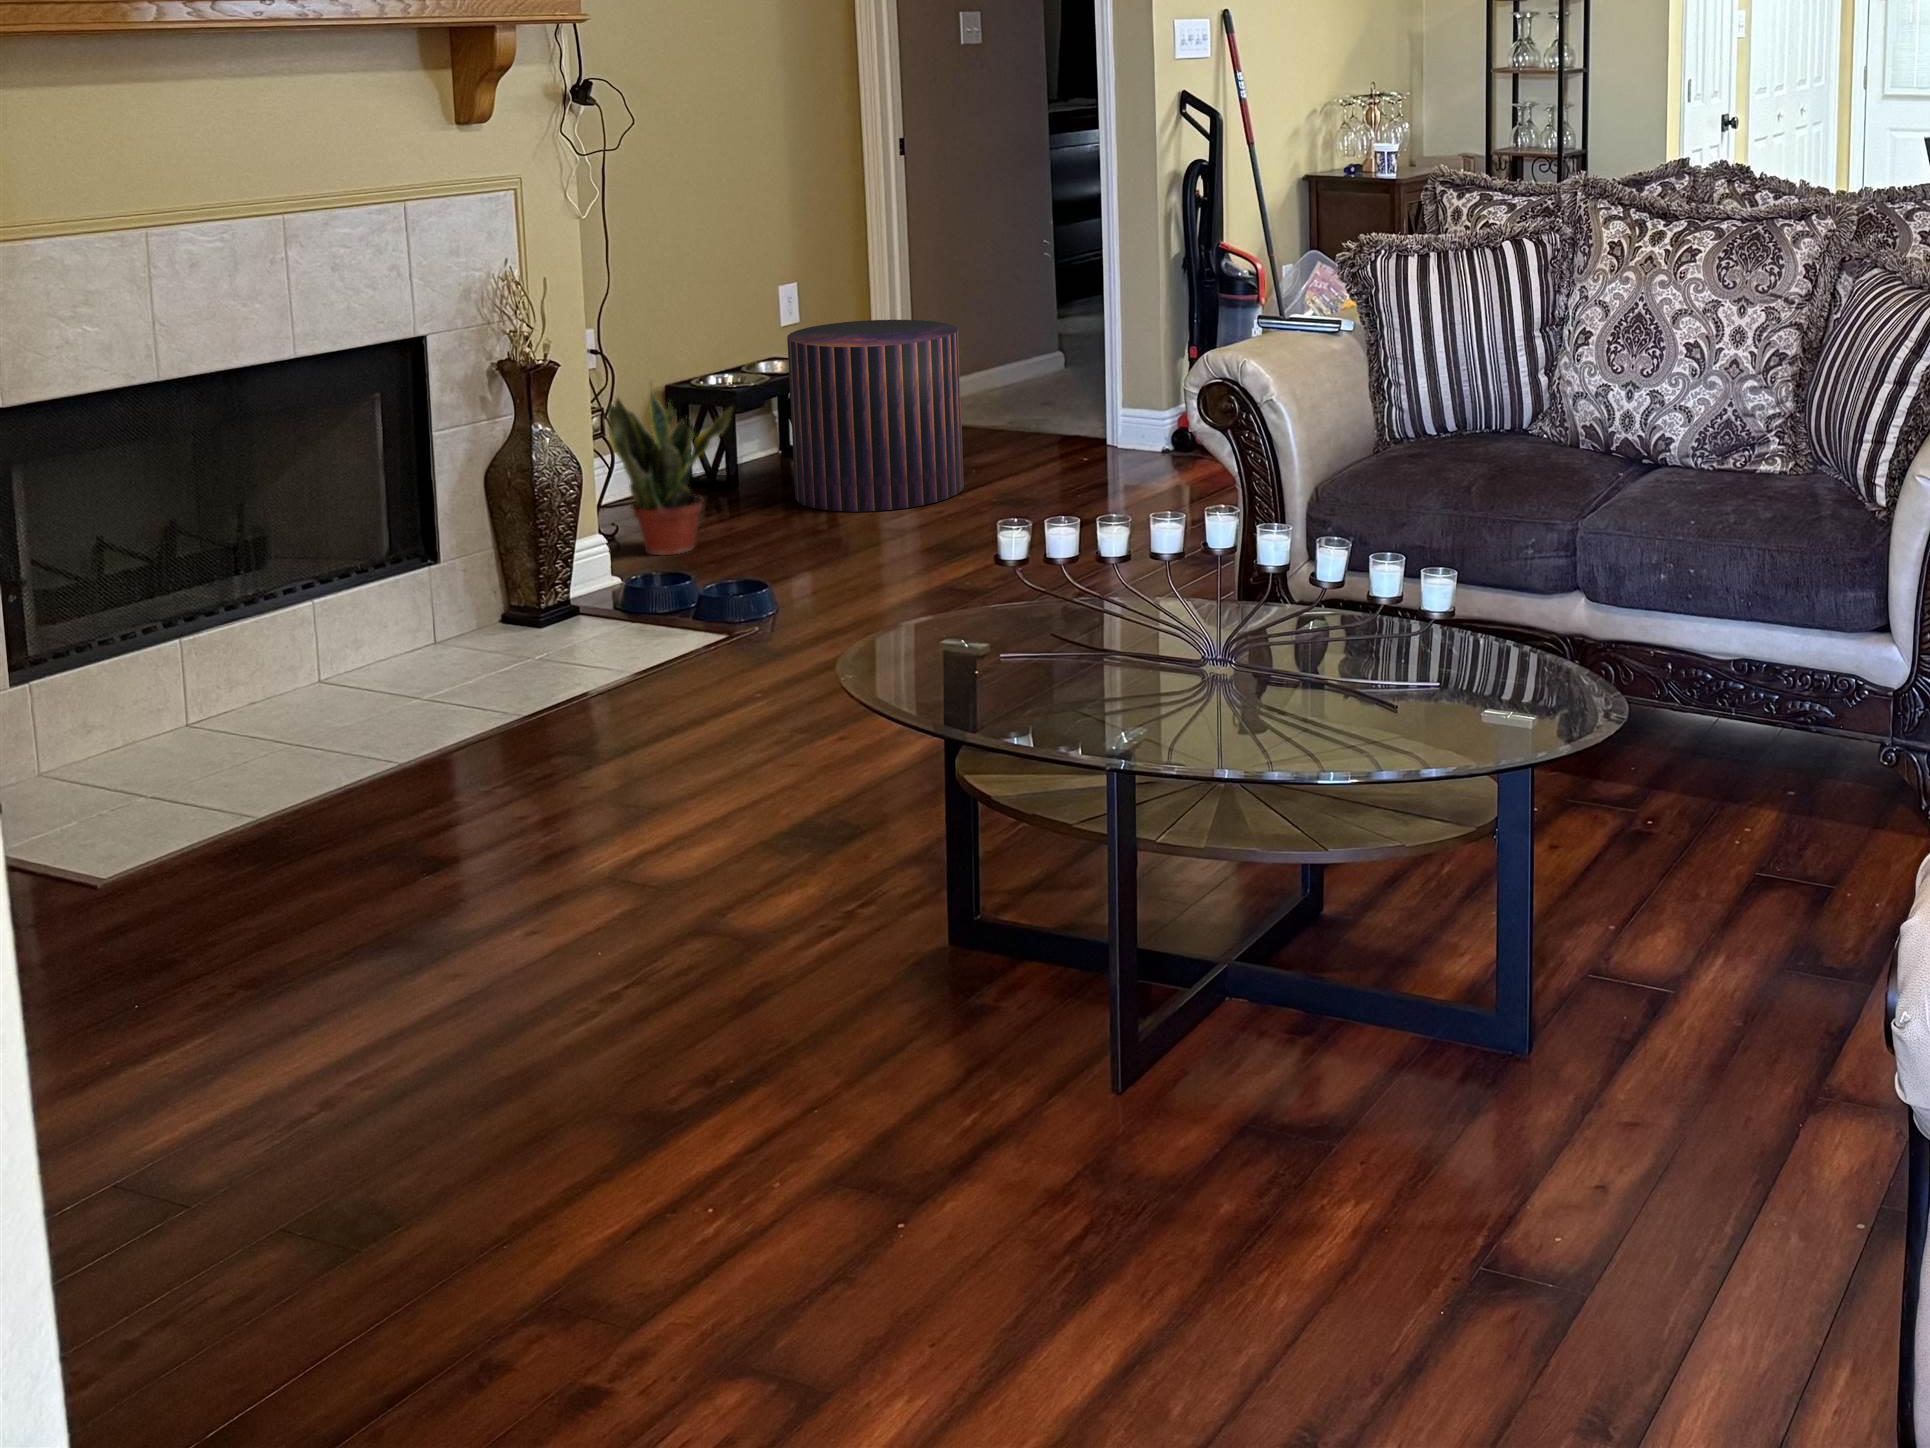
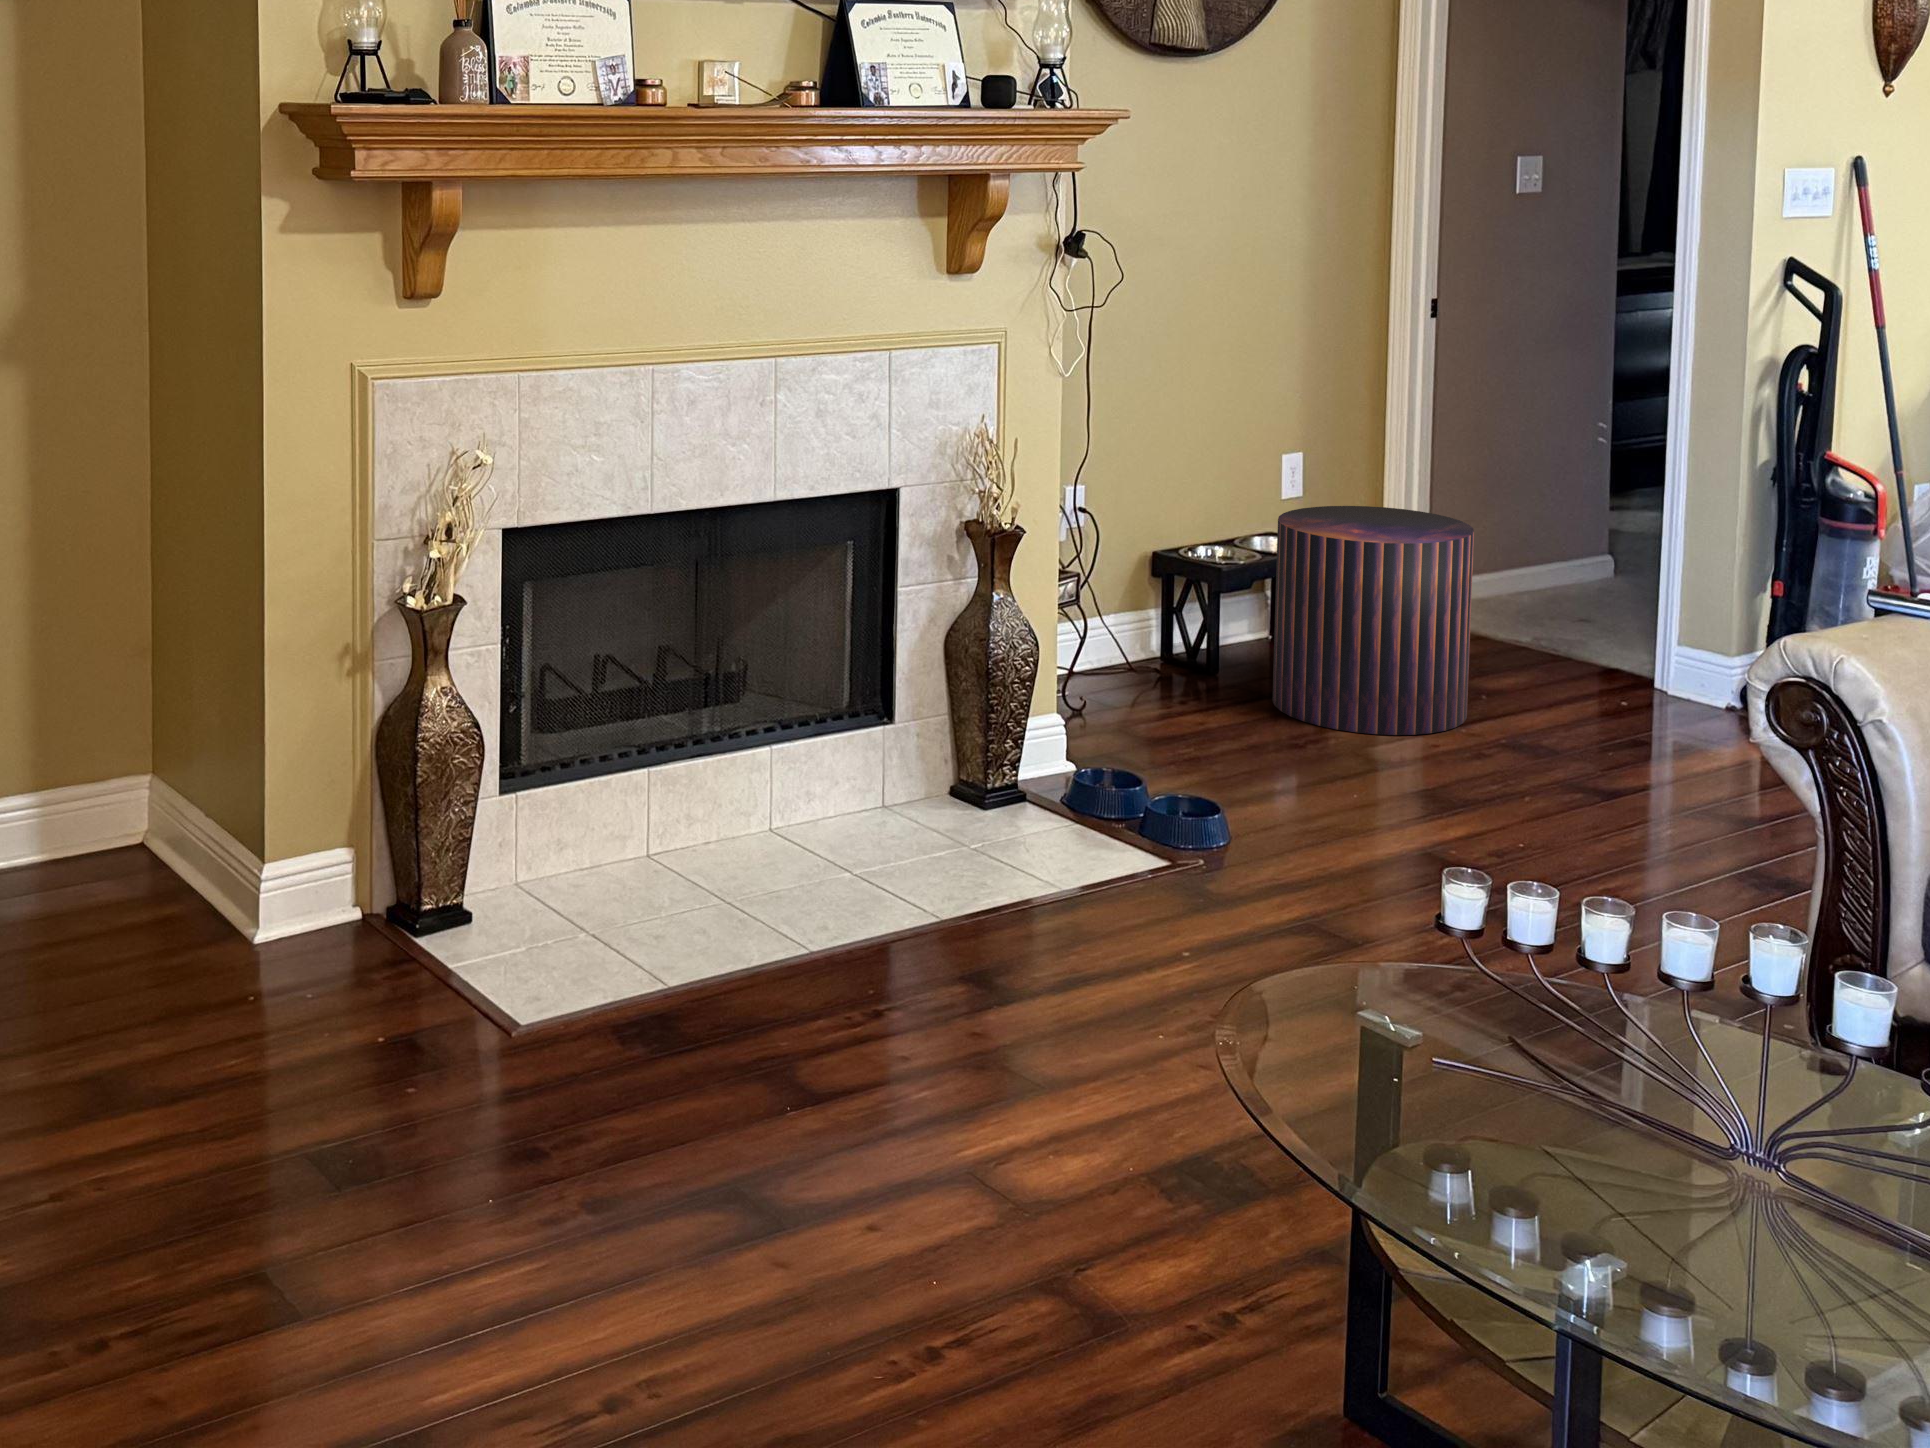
potted plant: present [608,389,733,555] -> none [1078,556,1206,748]

